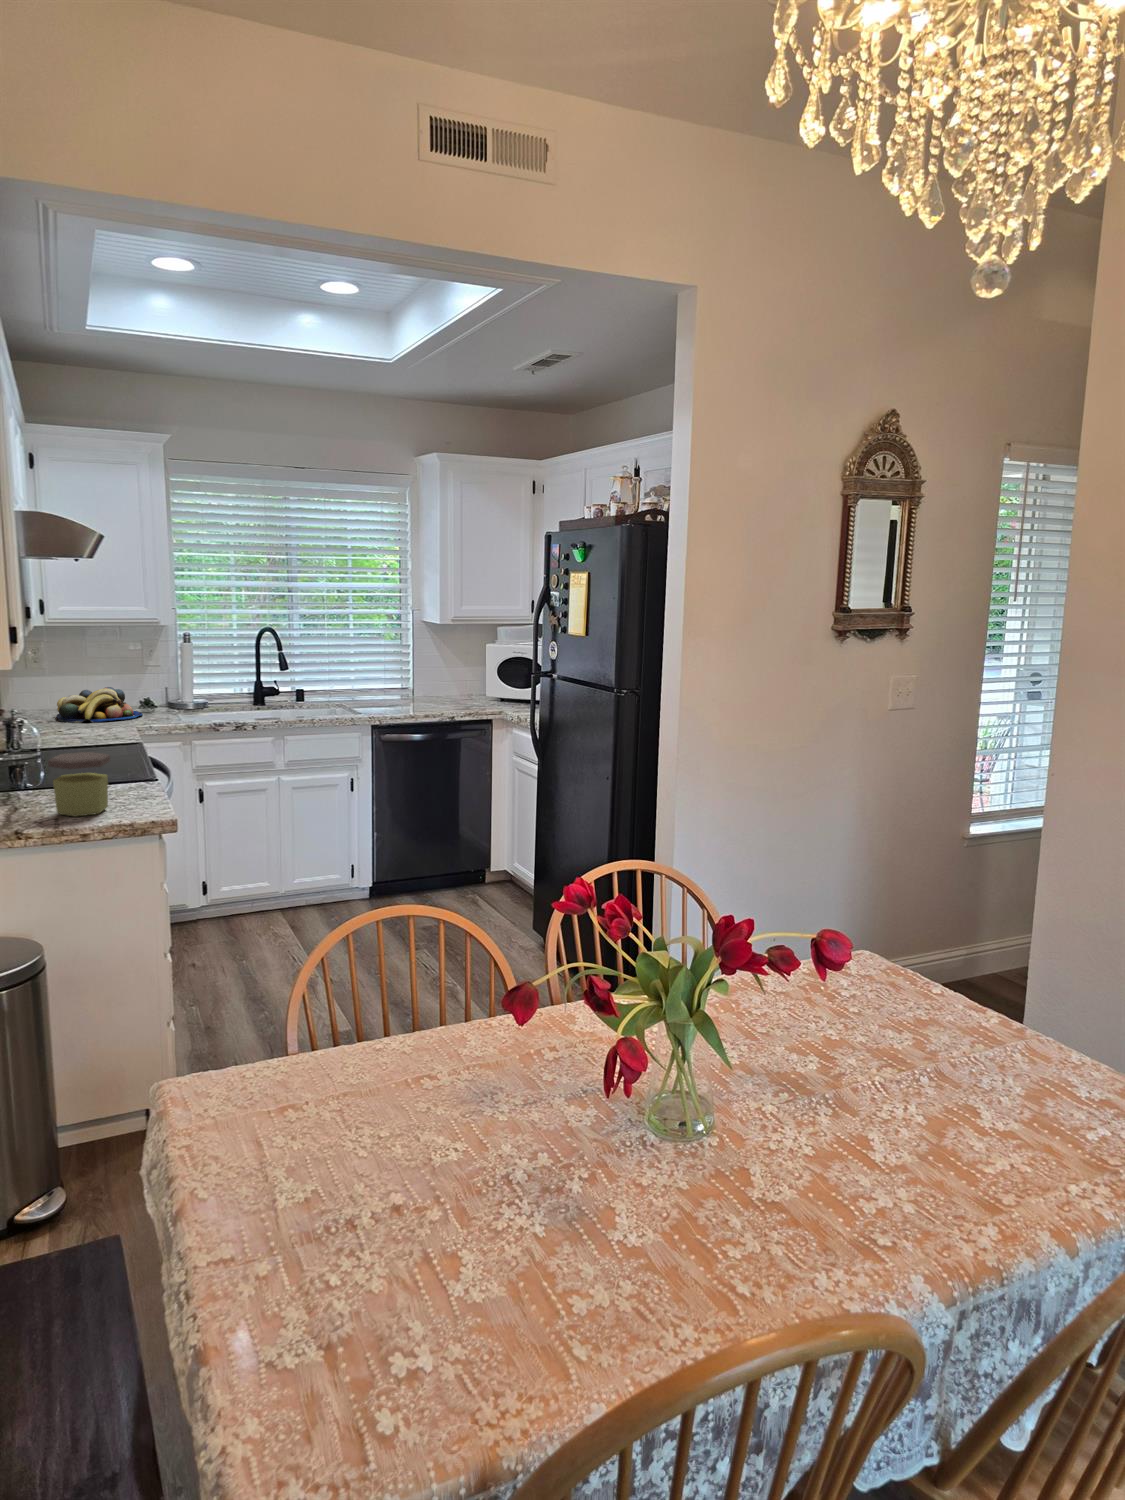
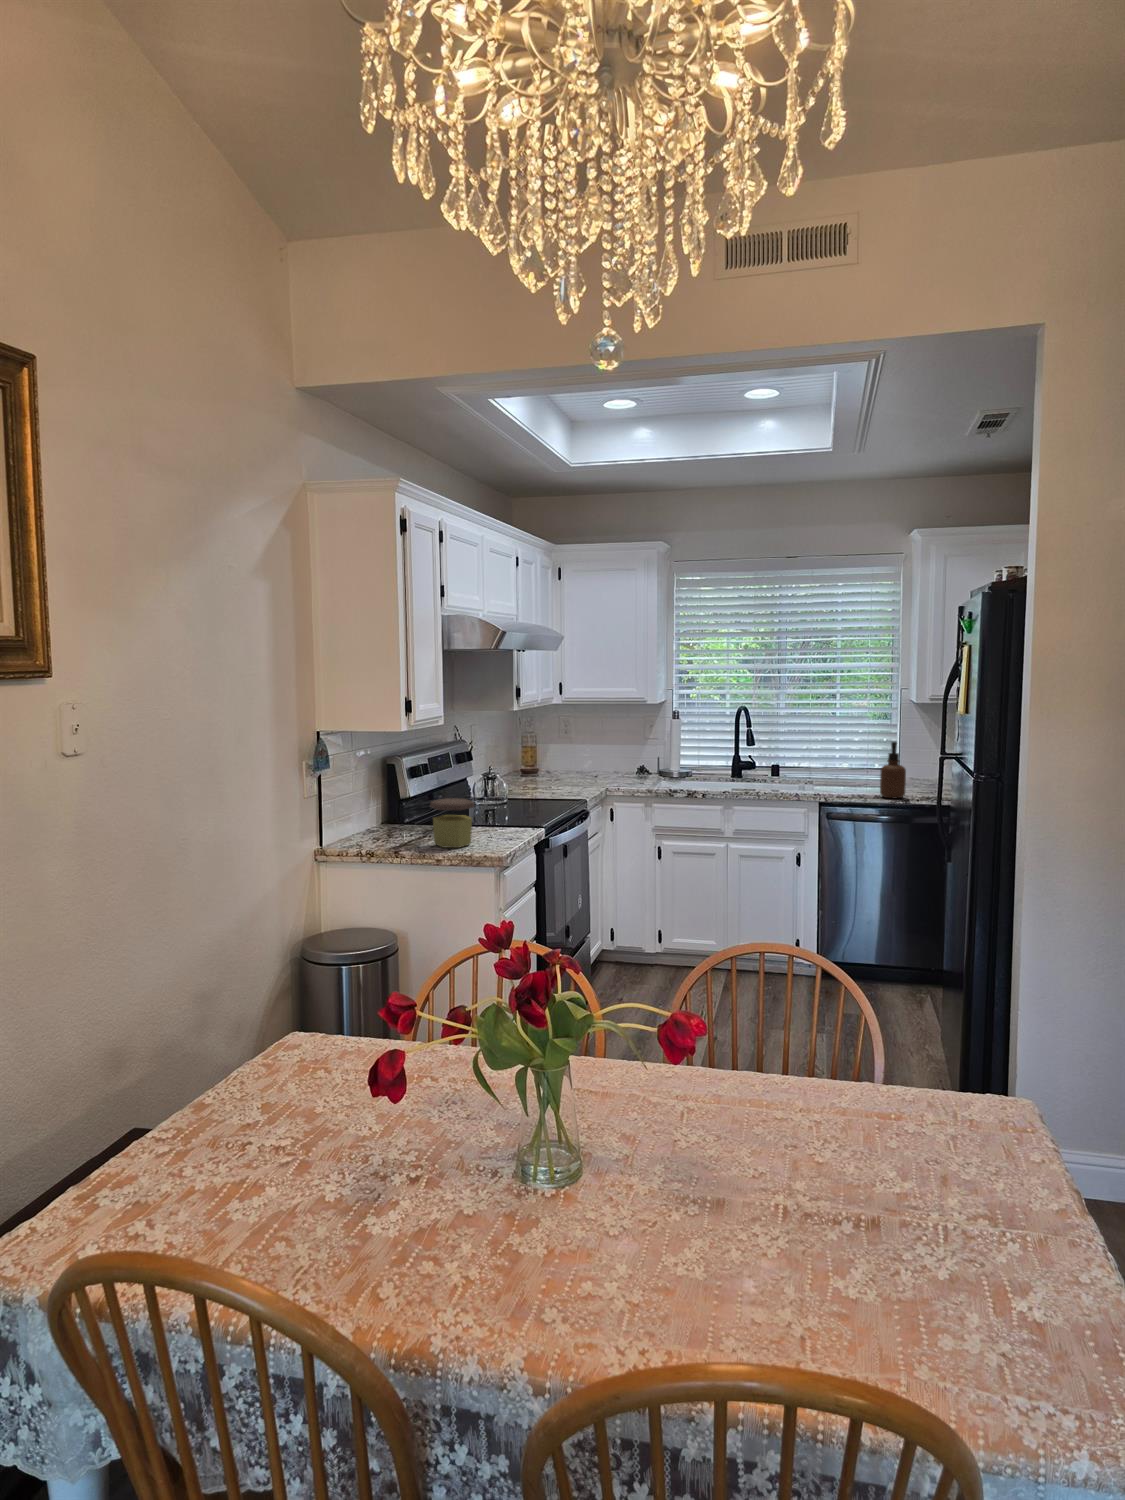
soap dispenser: none [430,660,453,714] -> present [880,742,906,798]
fruit bowl: present [56,687,143,723] -> none [562,753,629,782]

